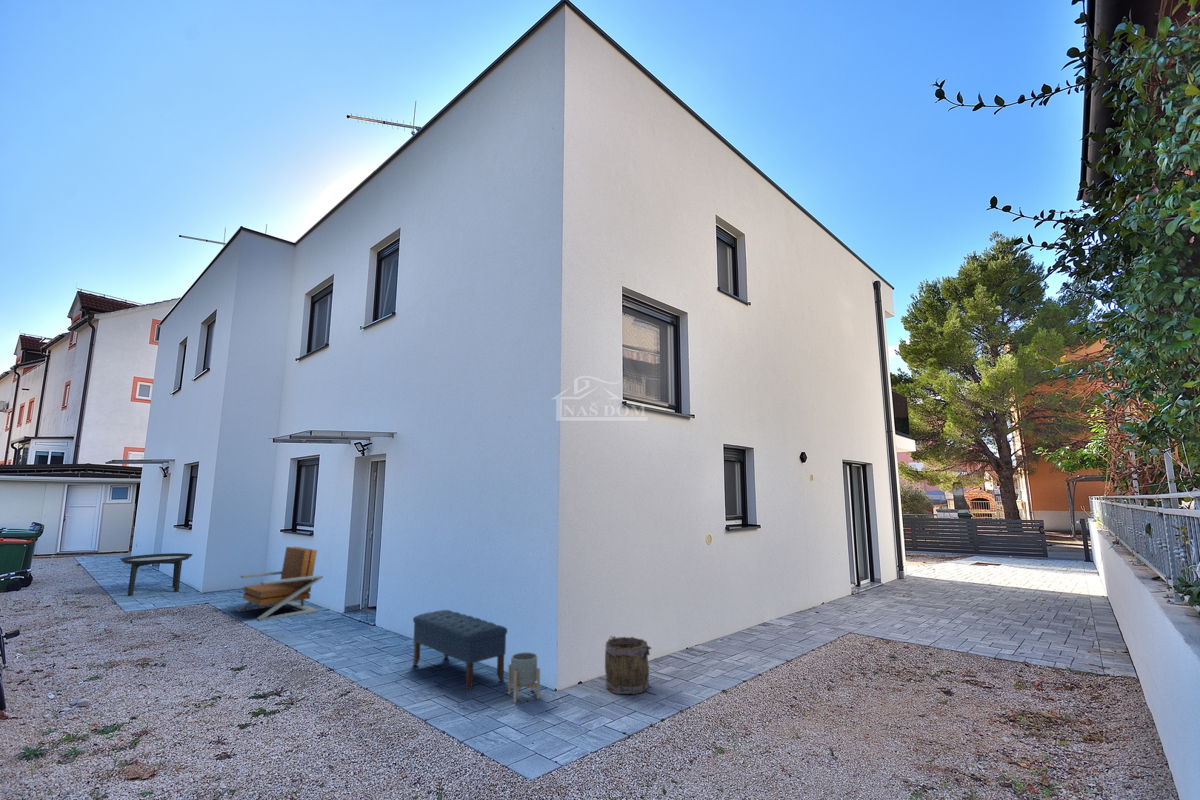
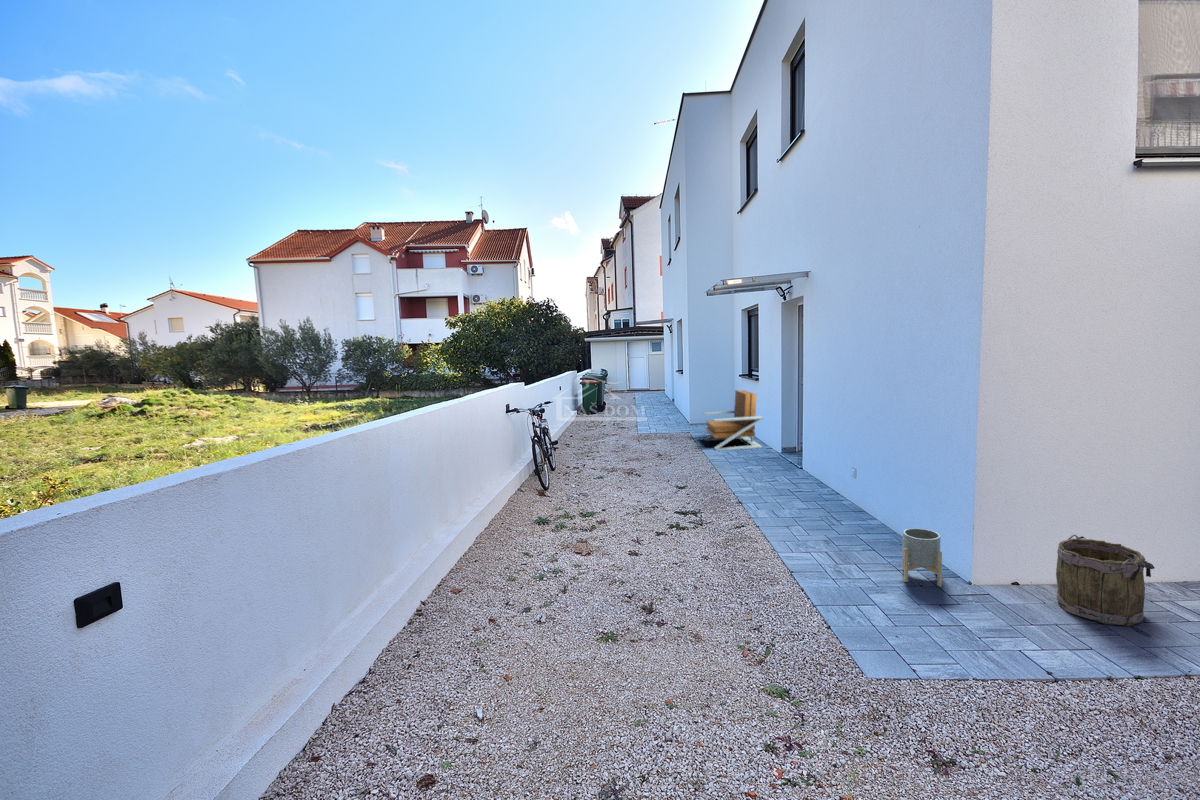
round table: present [120,553,192,596] -> none [640,392,684,422]
bench: present [413,610,507,691] -> none [813,464,910,554]

